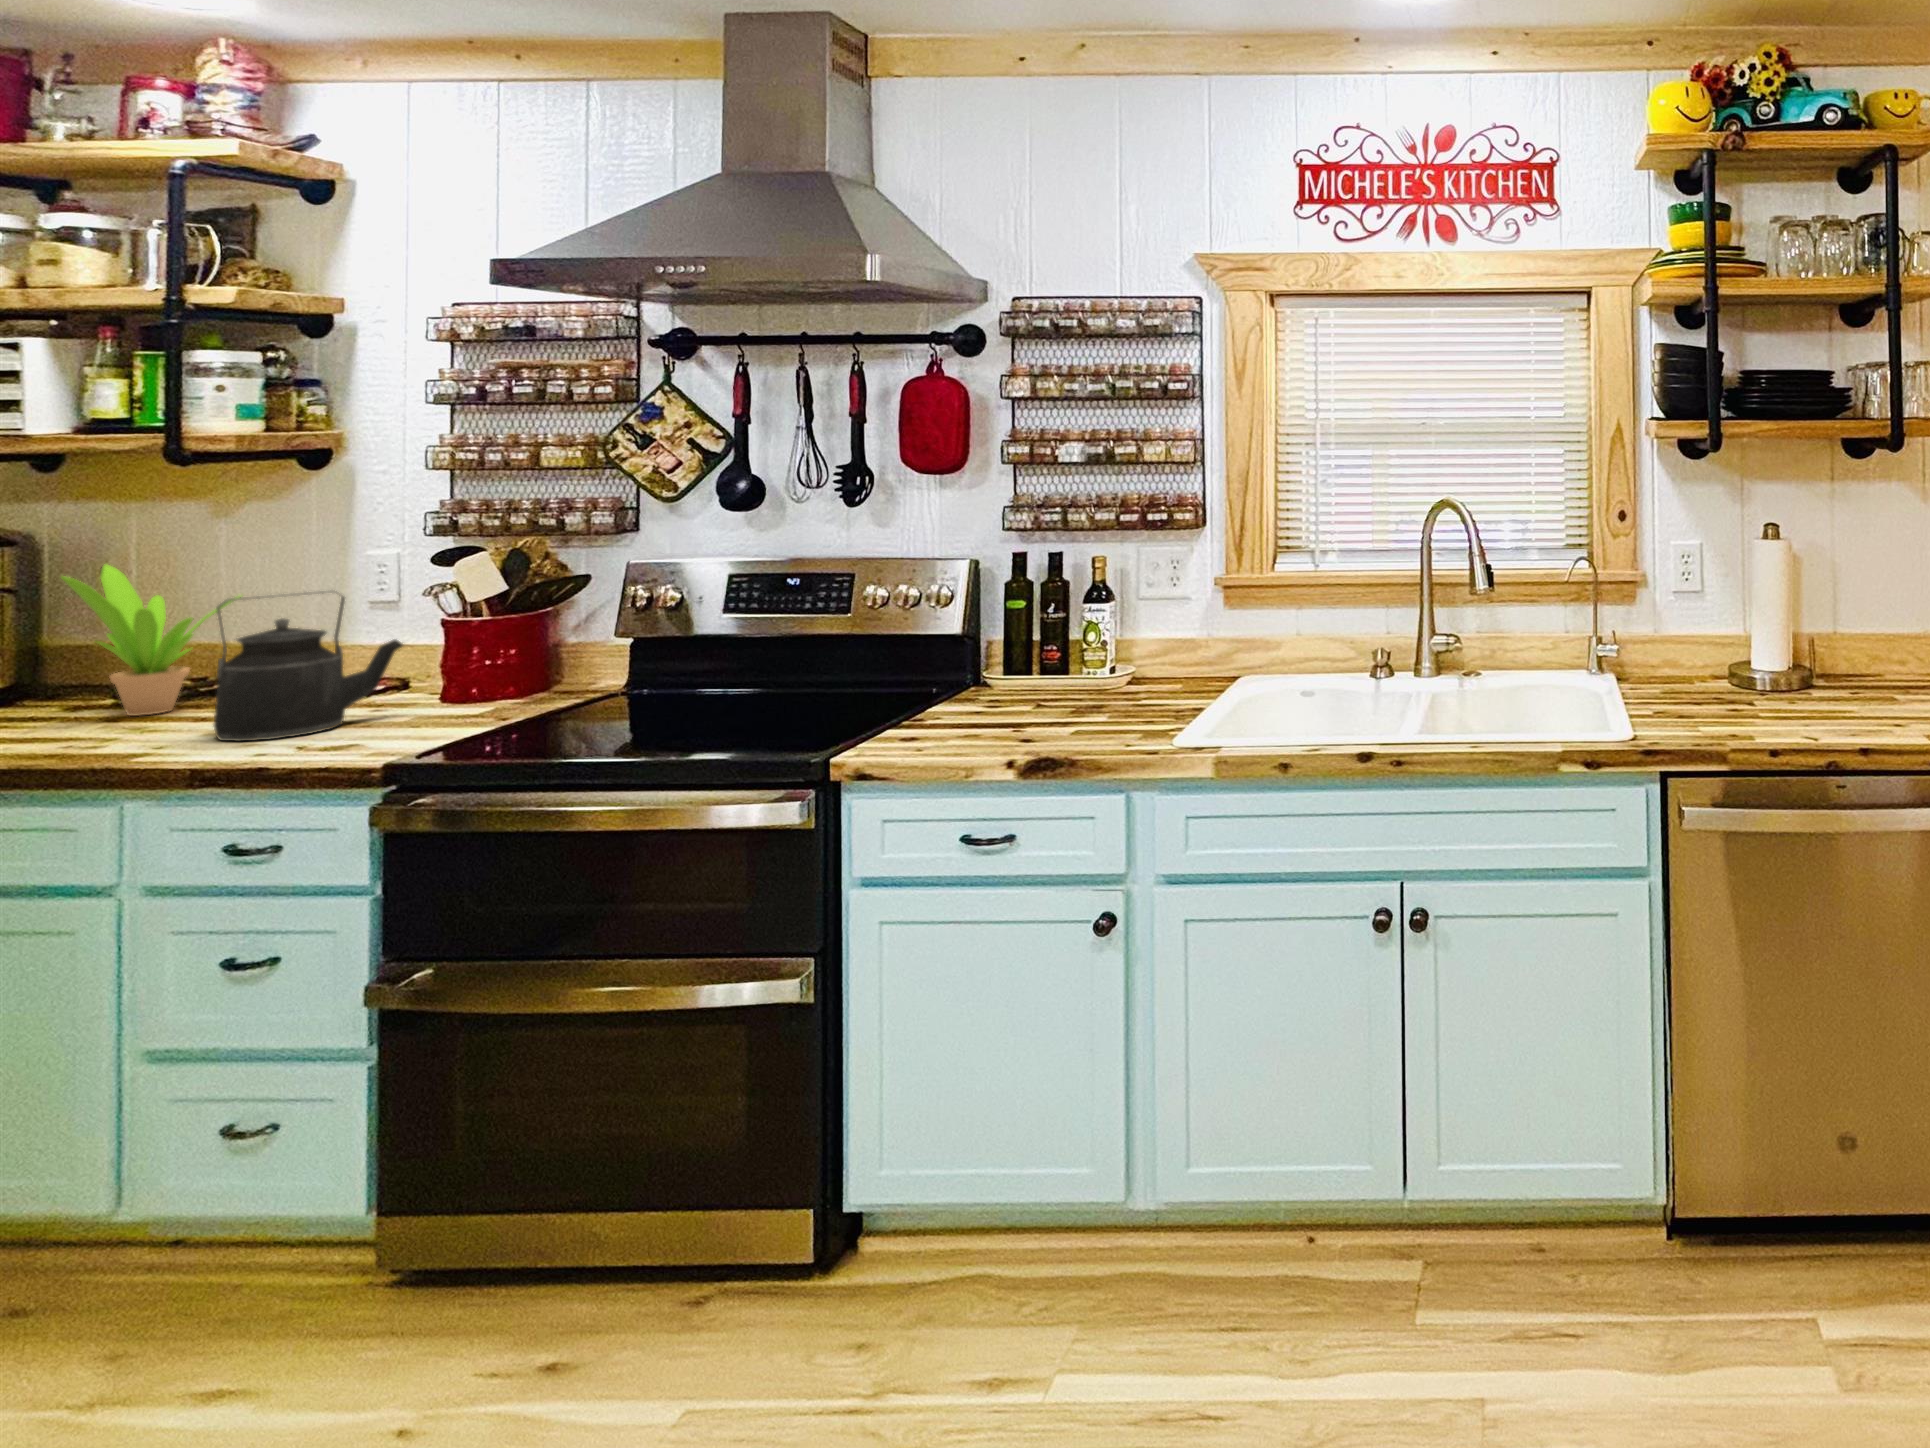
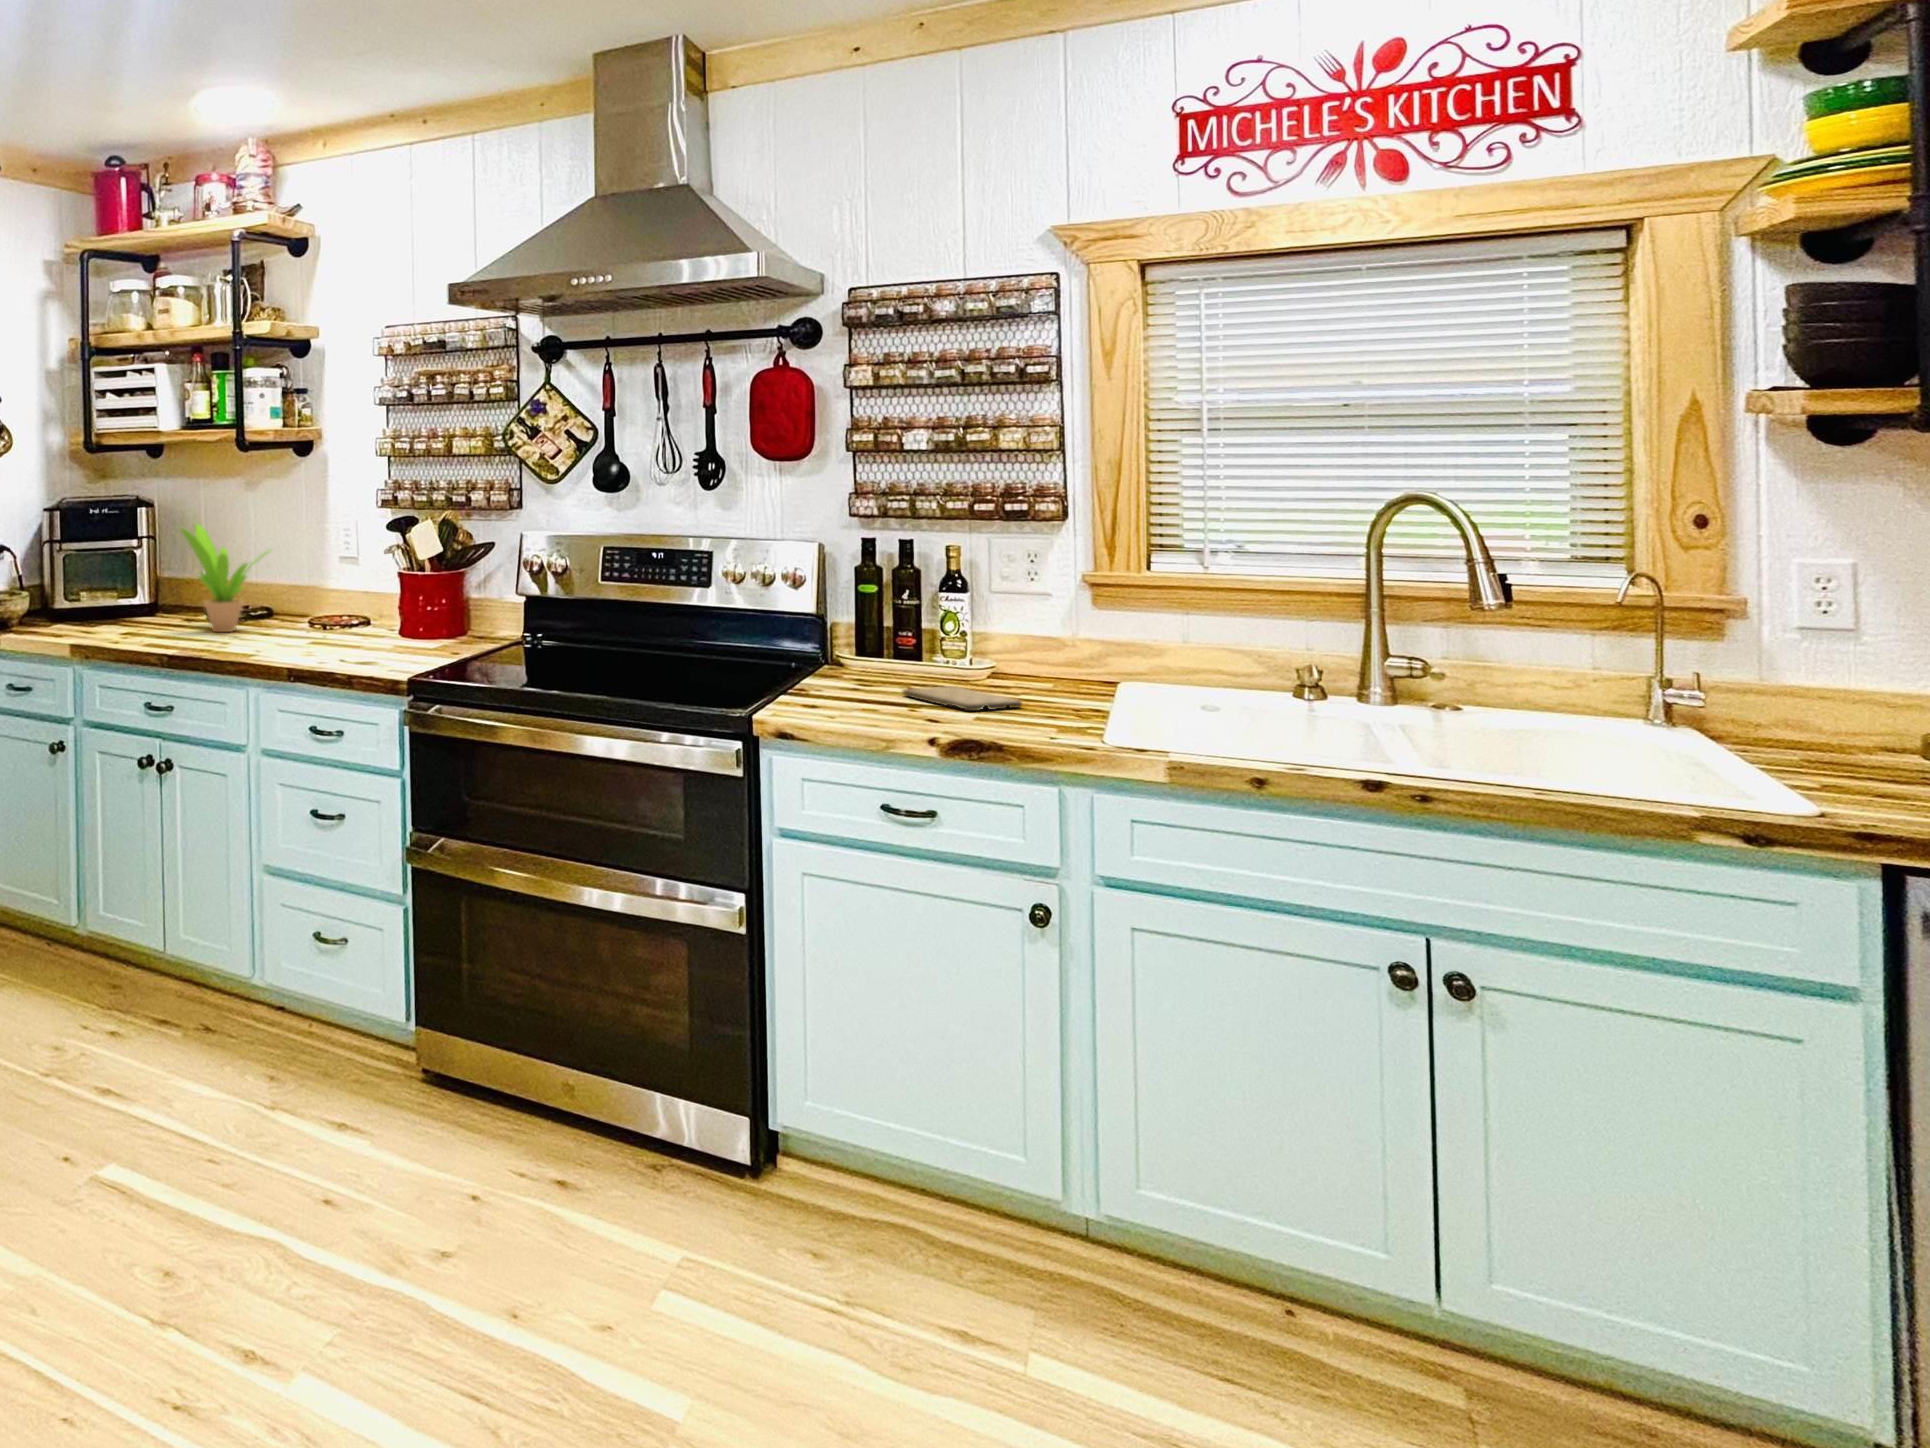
kettle: present [214,592,403,742] -> none [269,545,377,655]
cutting board: none [1034,696,1141,723] -> present [903,686,1022,711]

